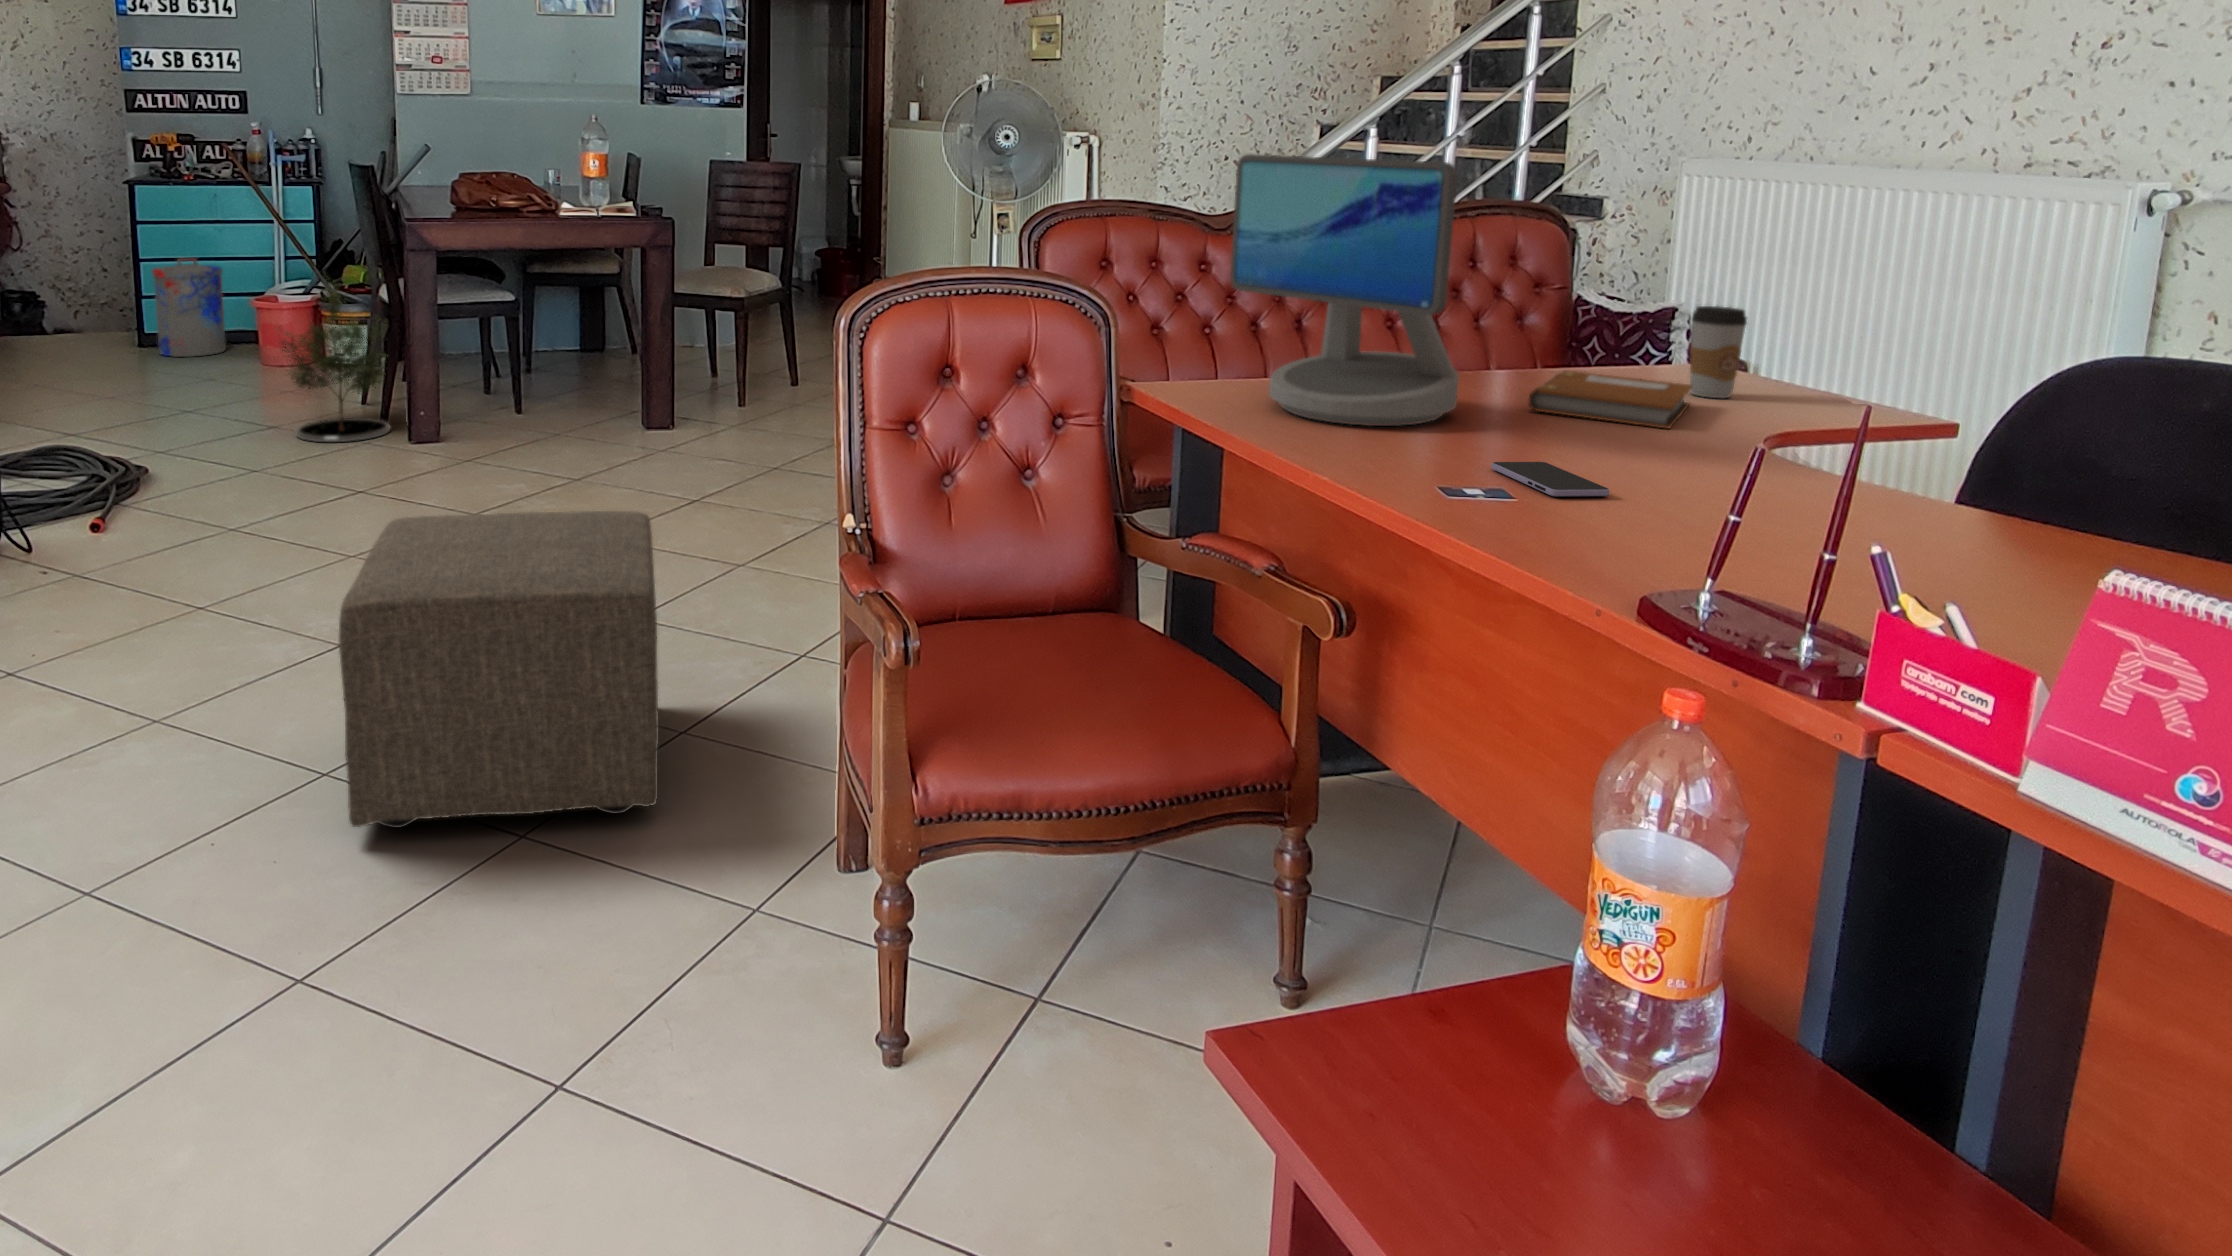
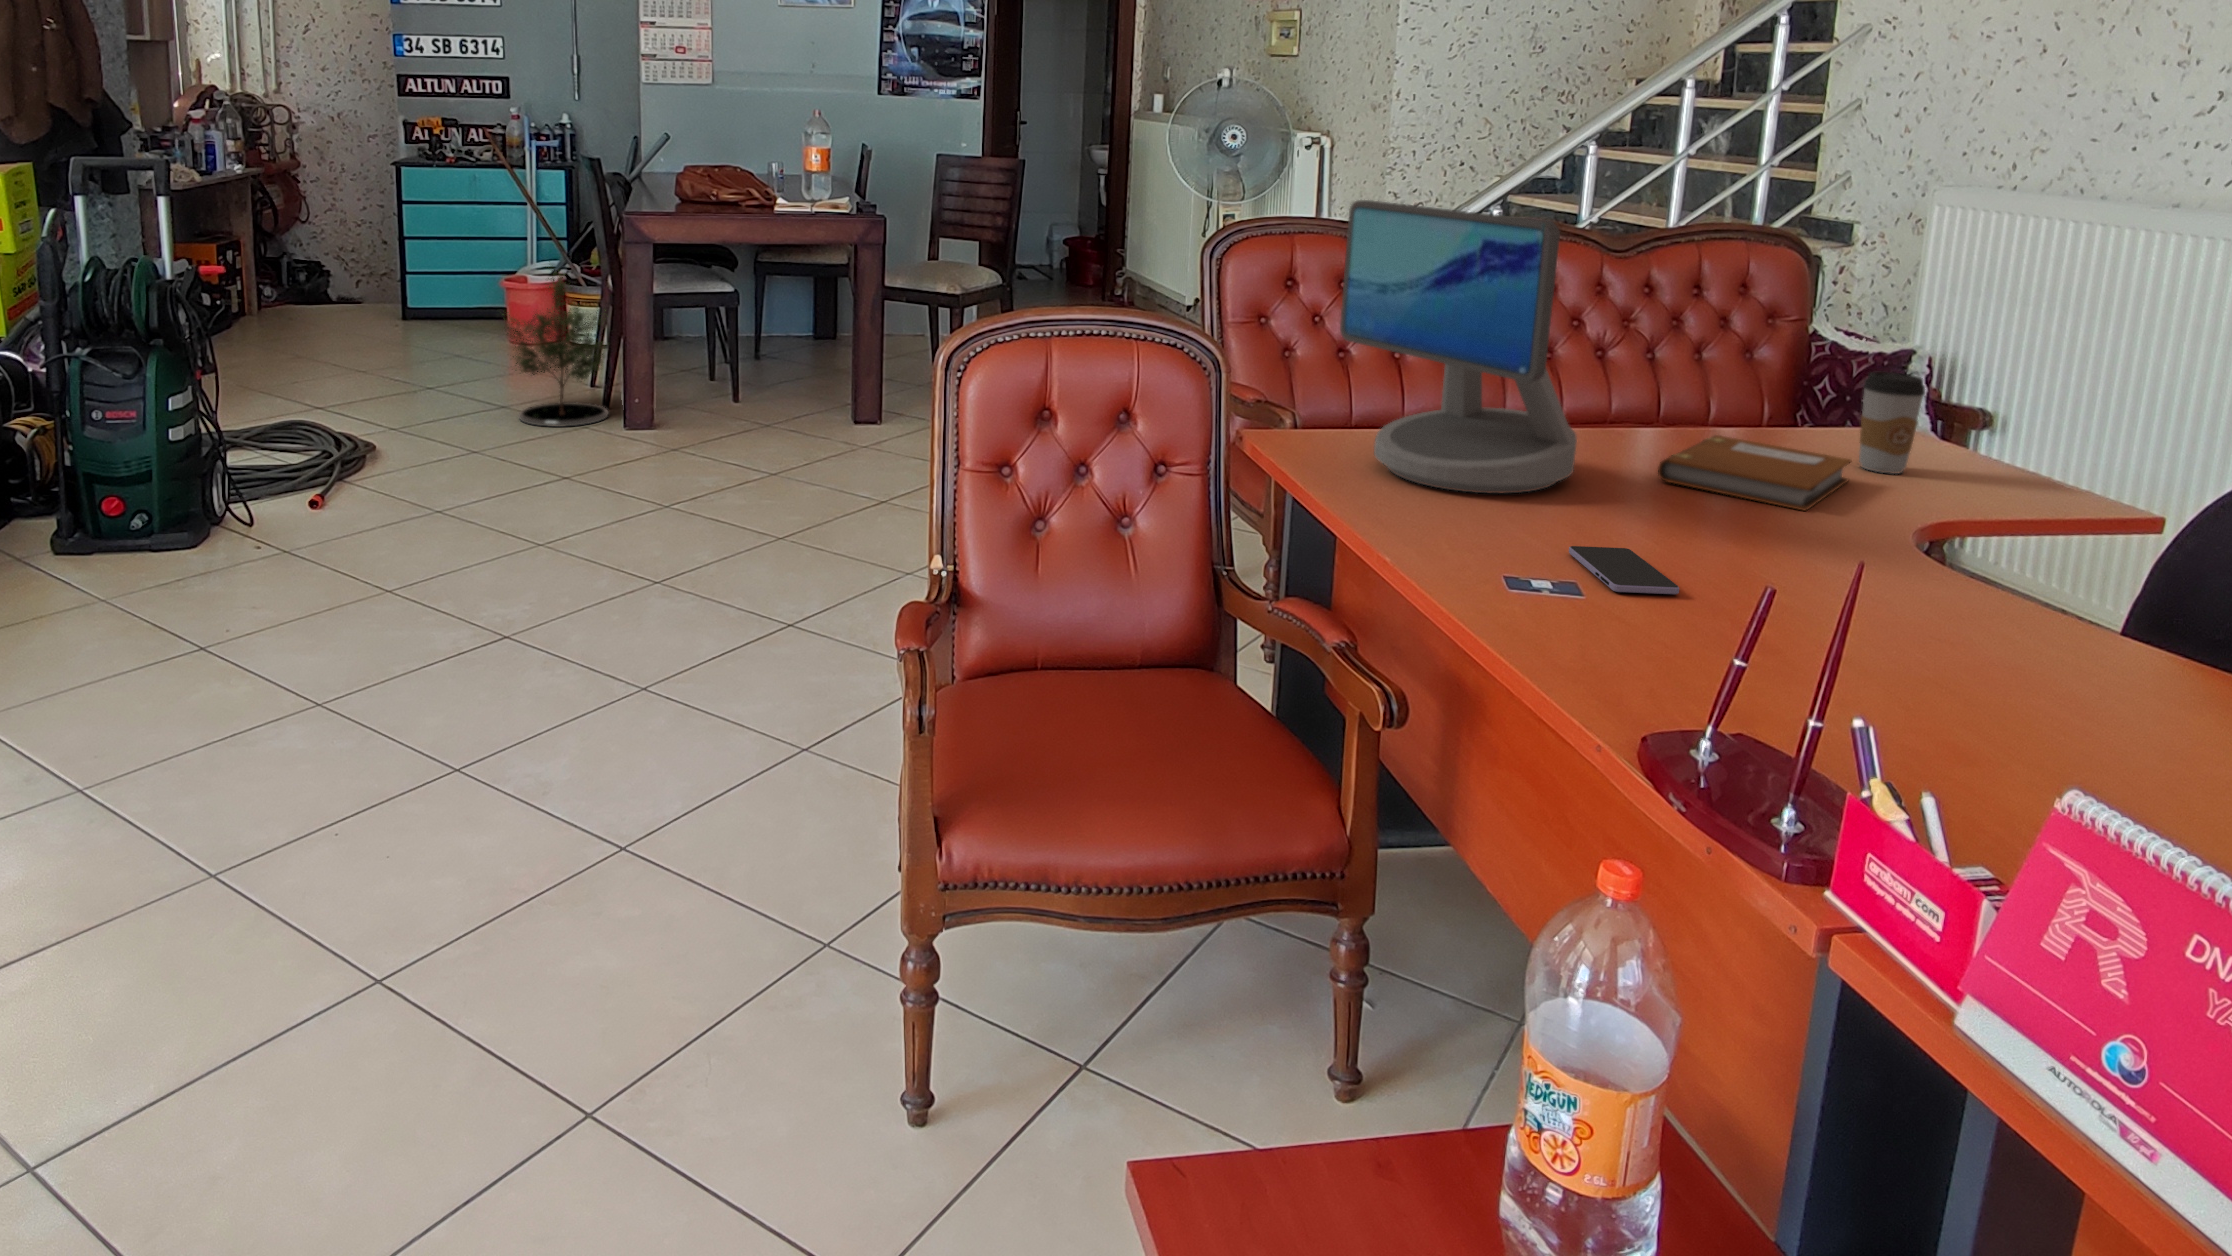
trash can: present [152,258,226,357] -> none [411,239,477,333]
ottoman: present [339,511,659,828] -> none [454,523,782,828]

